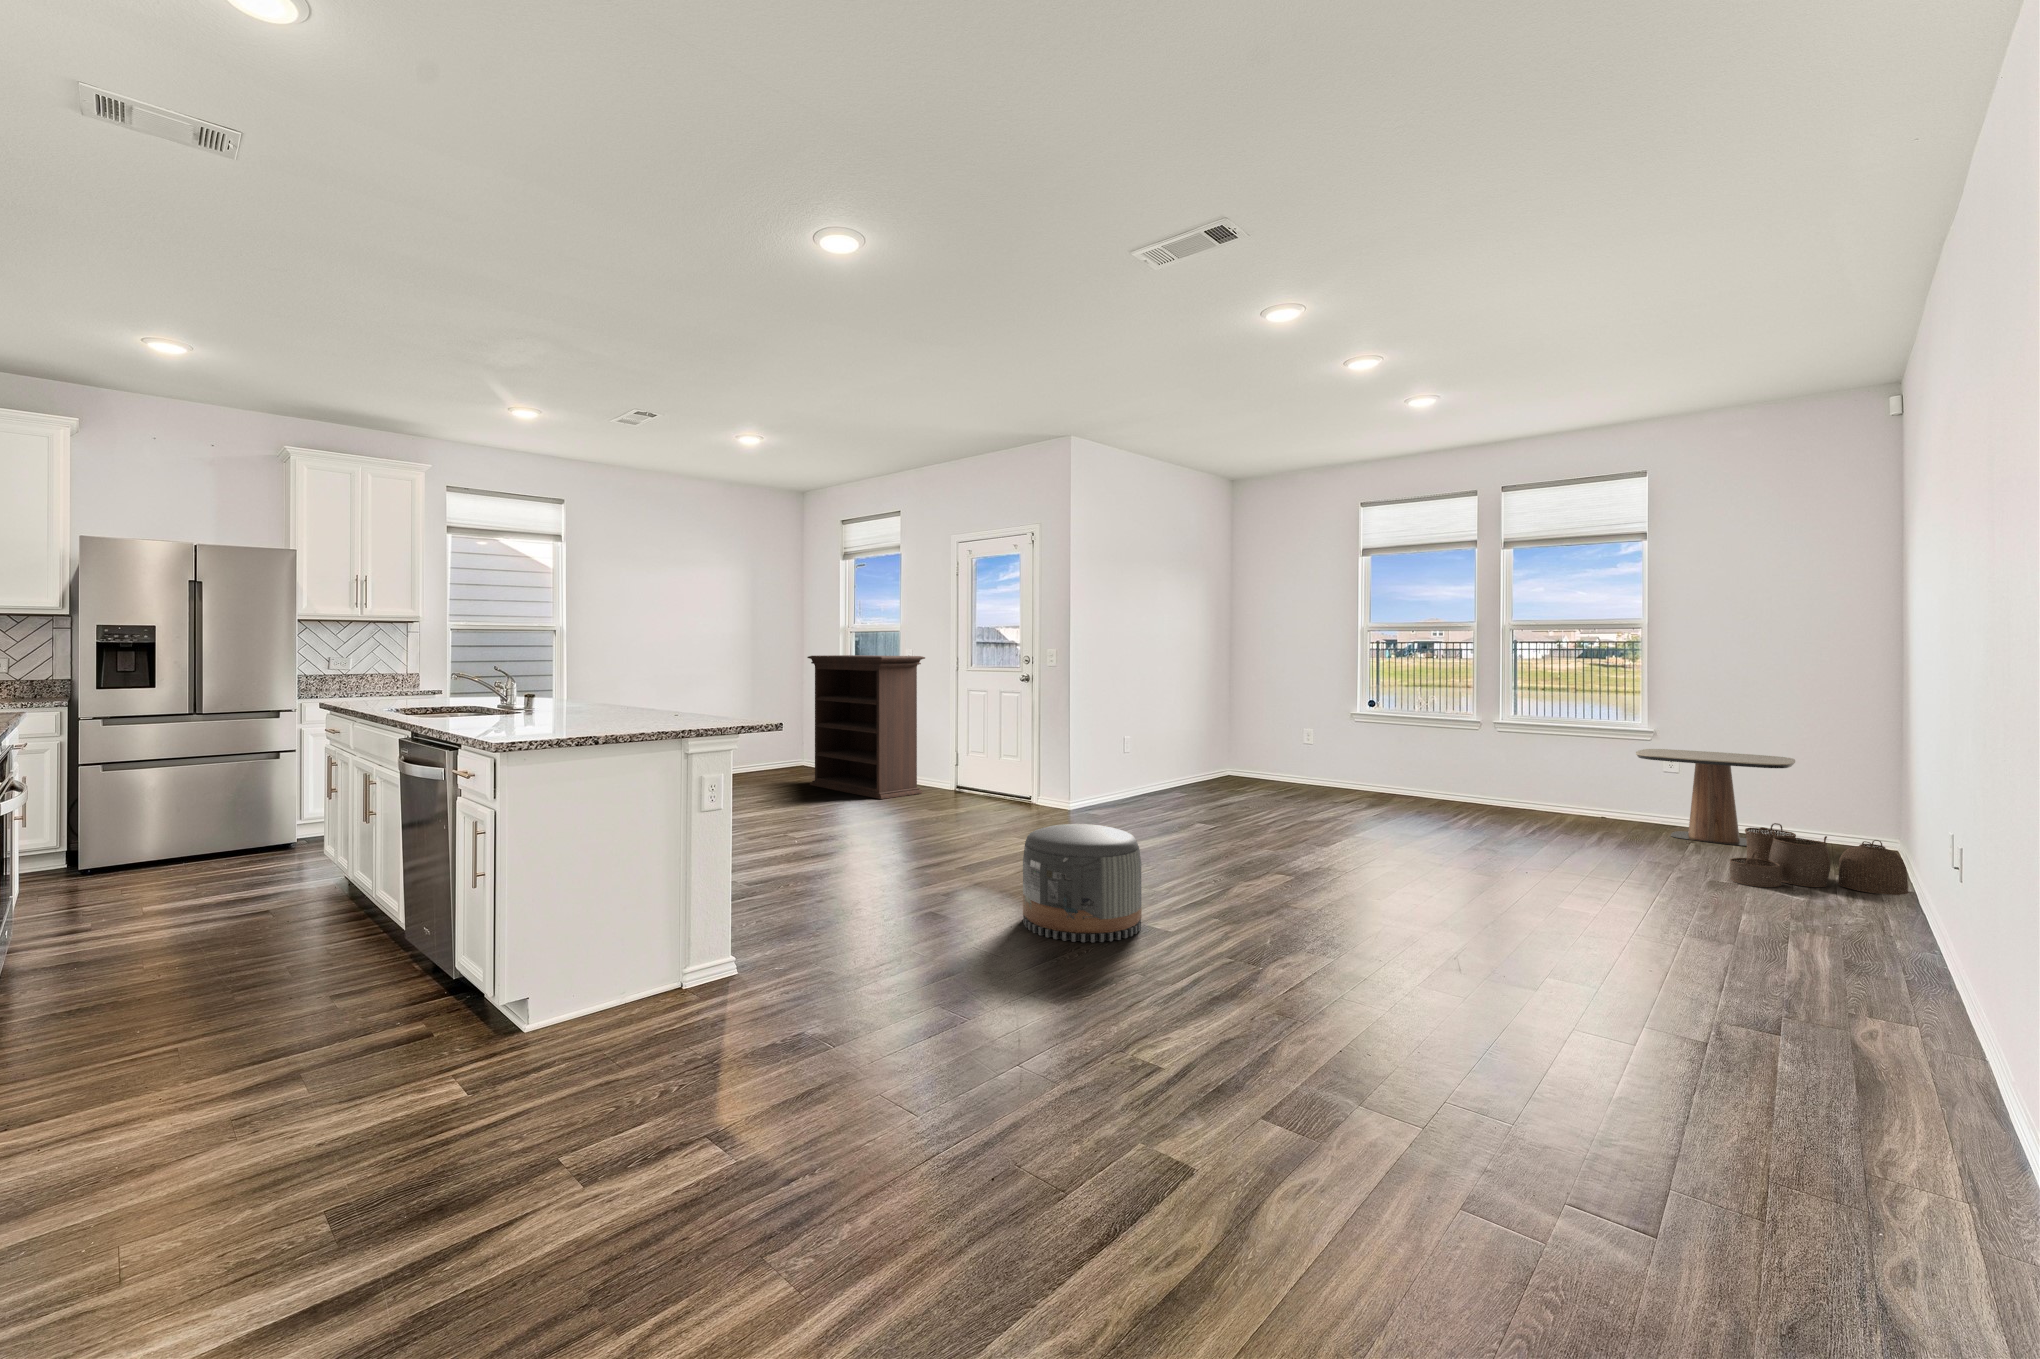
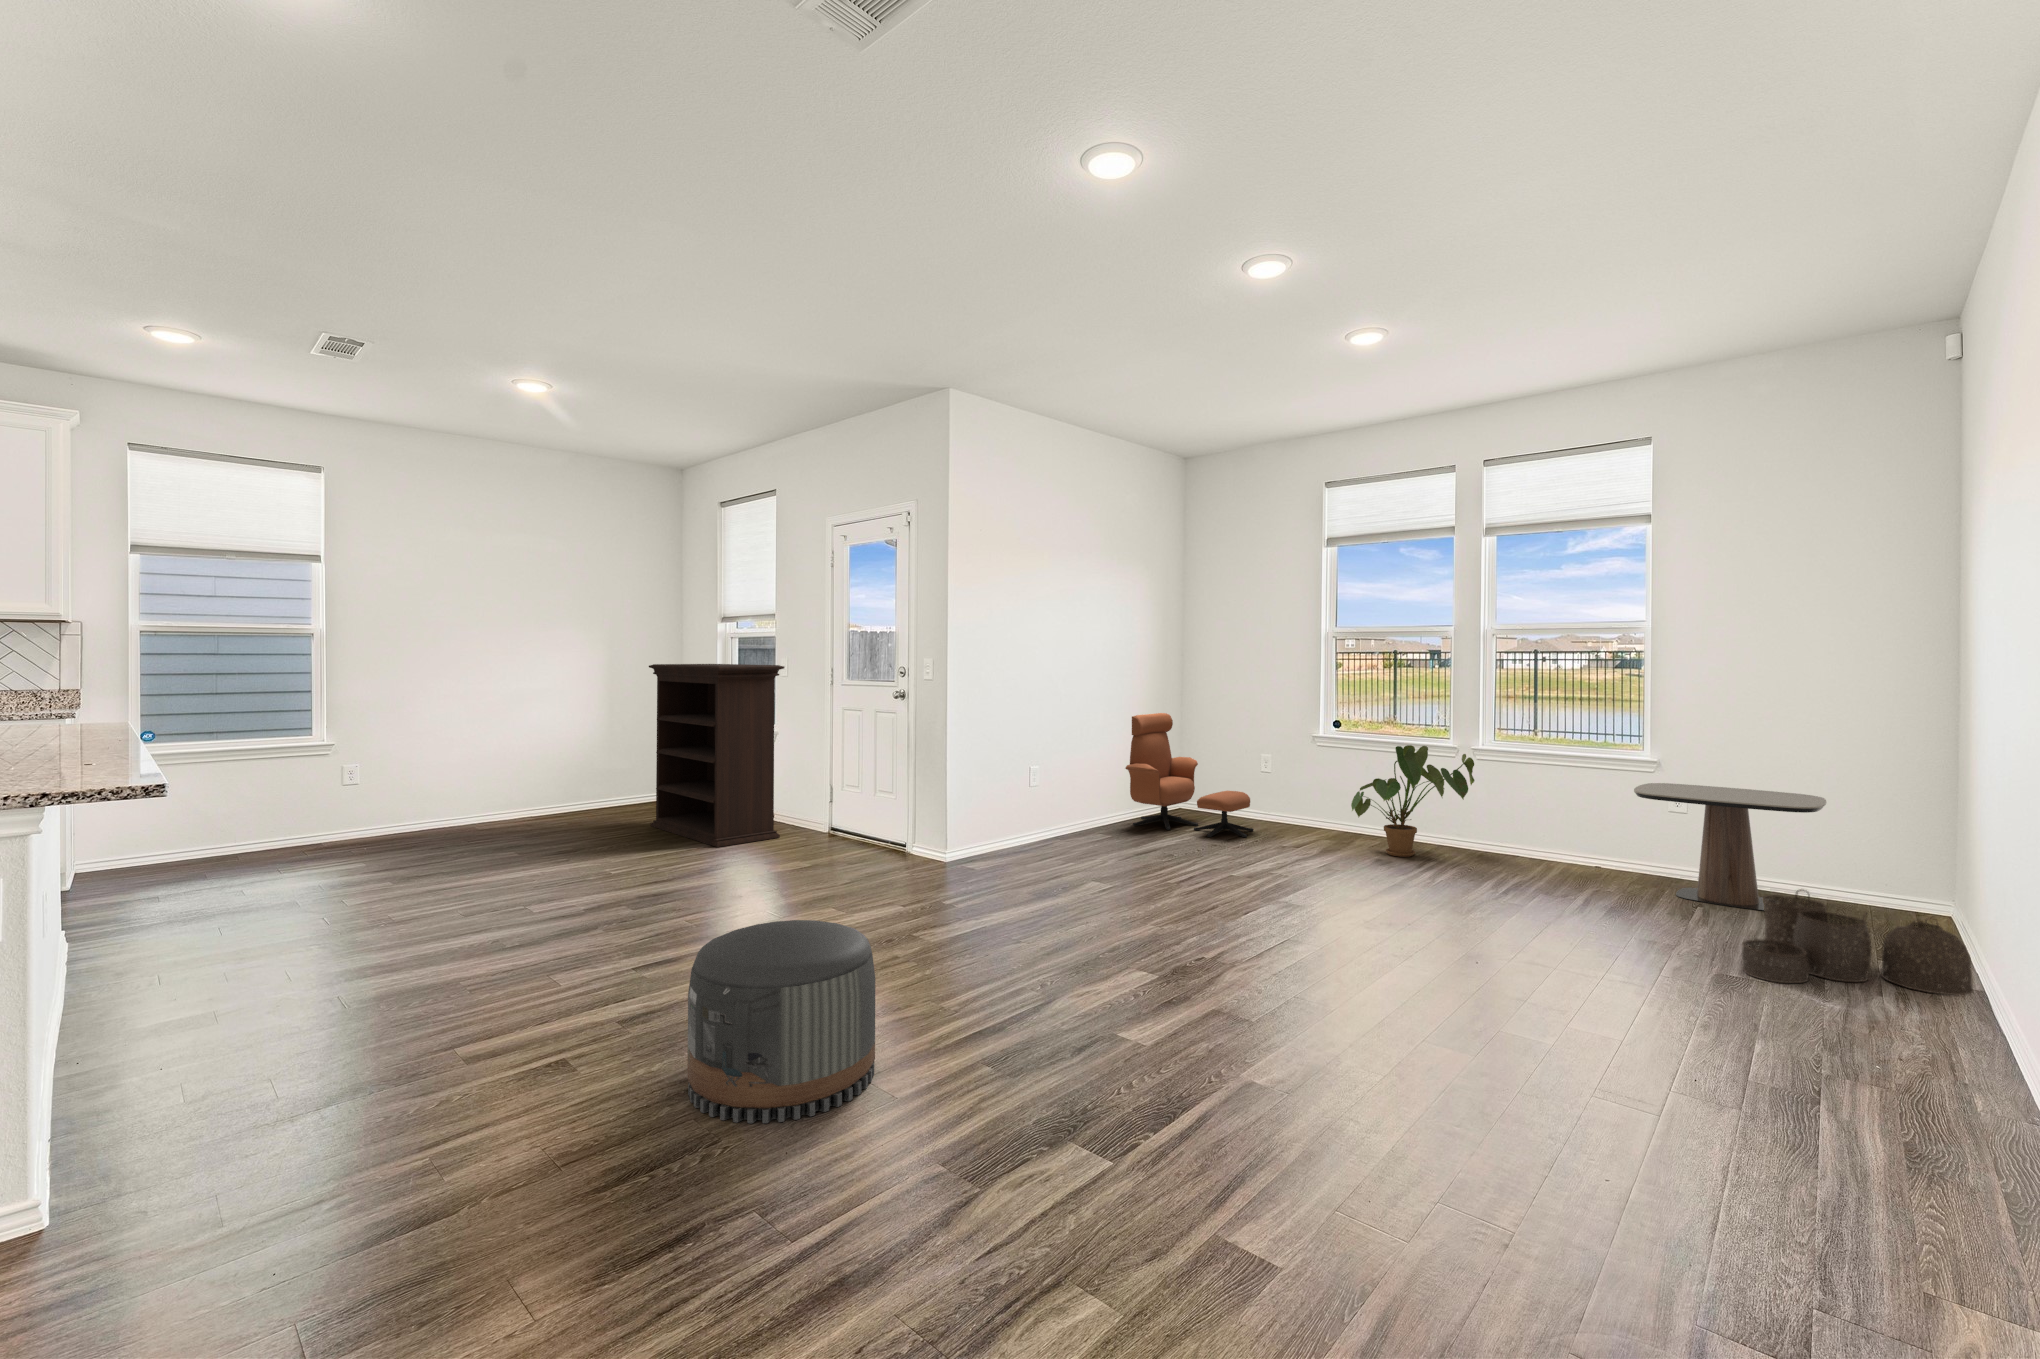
lounge chair: none [1194,695,1303,796] -> present [1125,713,1253,837]
house plant: none [1393,720,1497,810] -> present [1351,745,1475,857]

